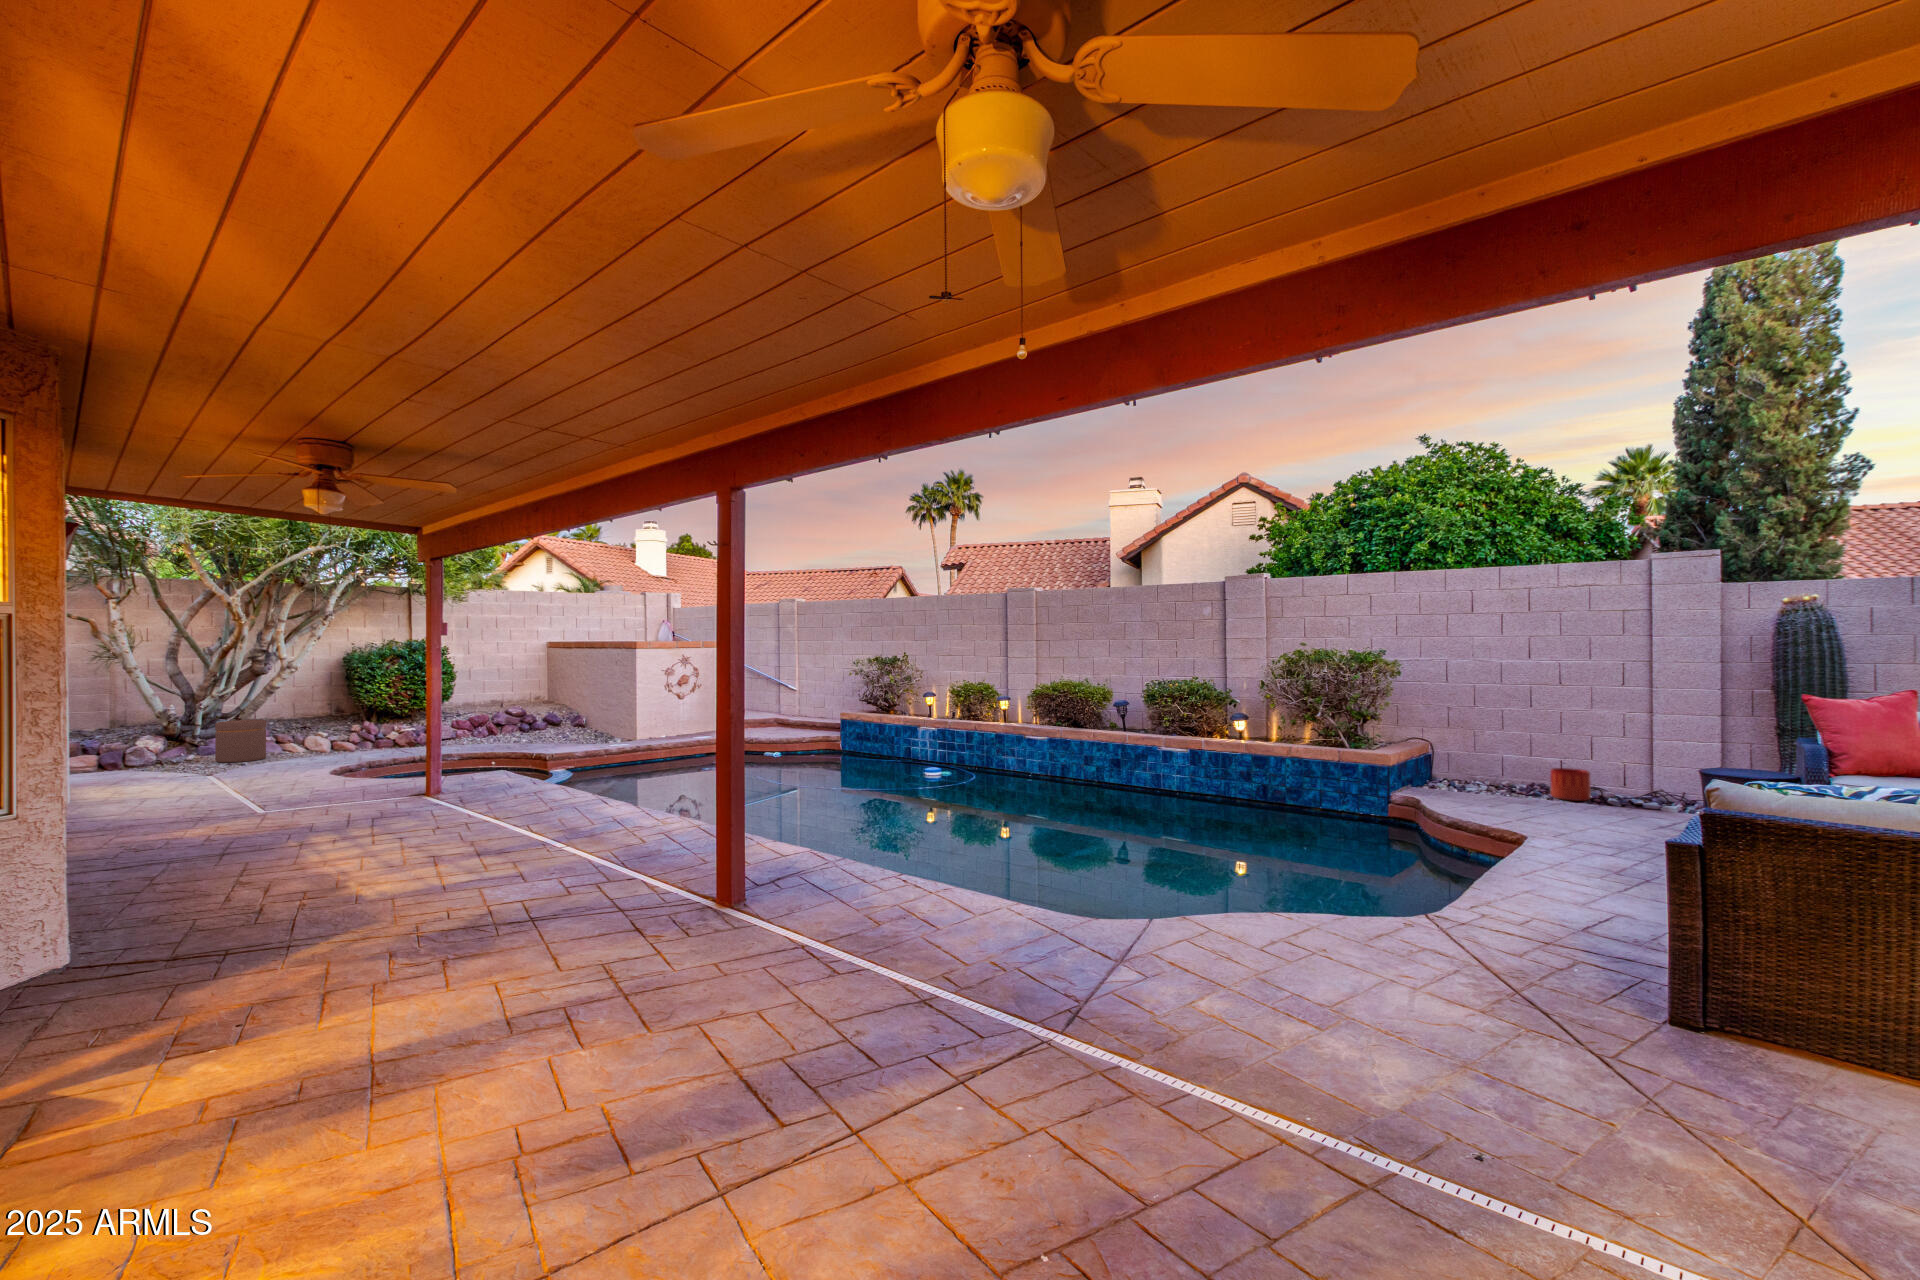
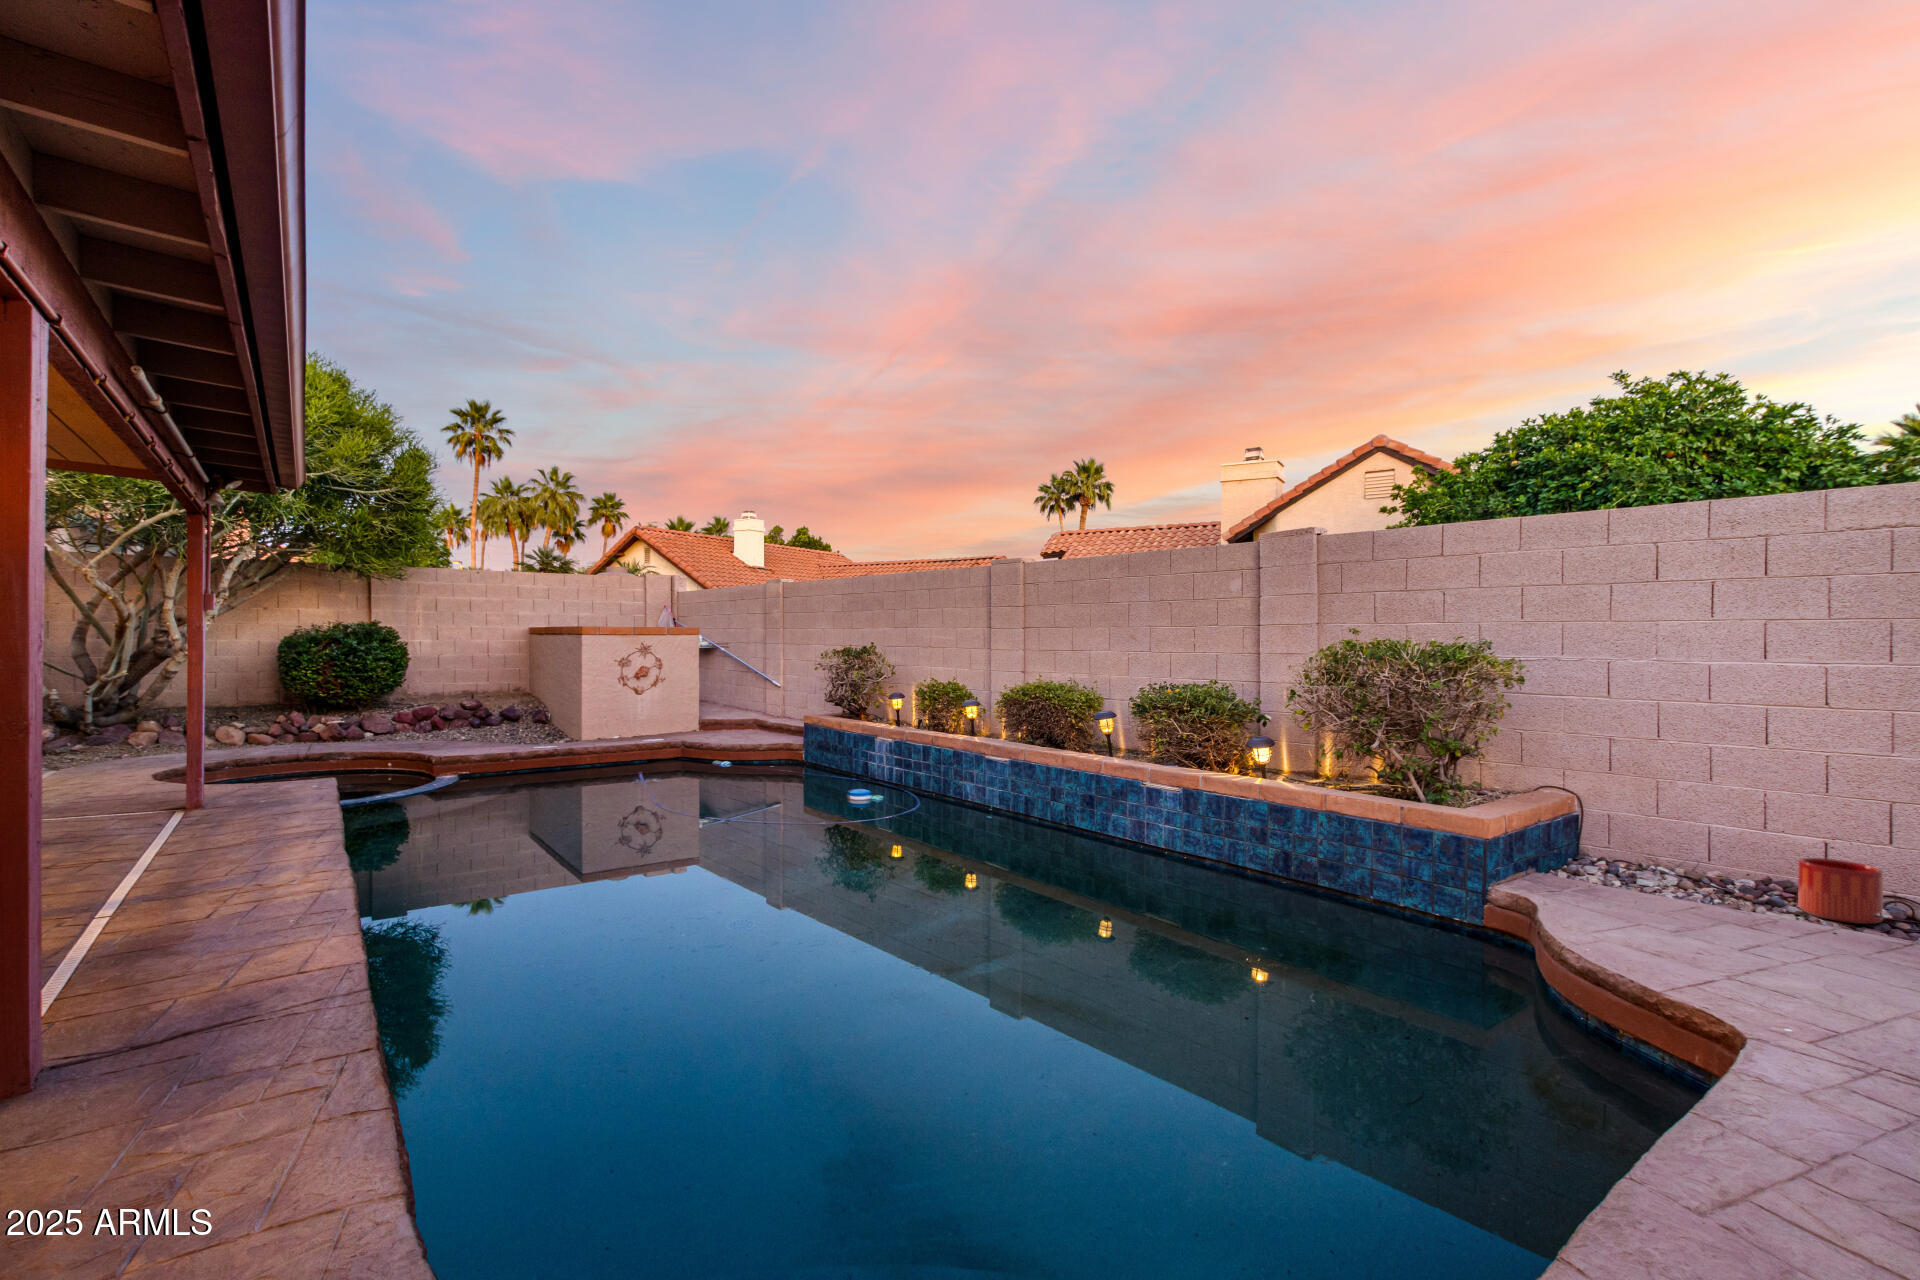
ottoman: present [215,720,266,763] -> none [98,703,158,750]

